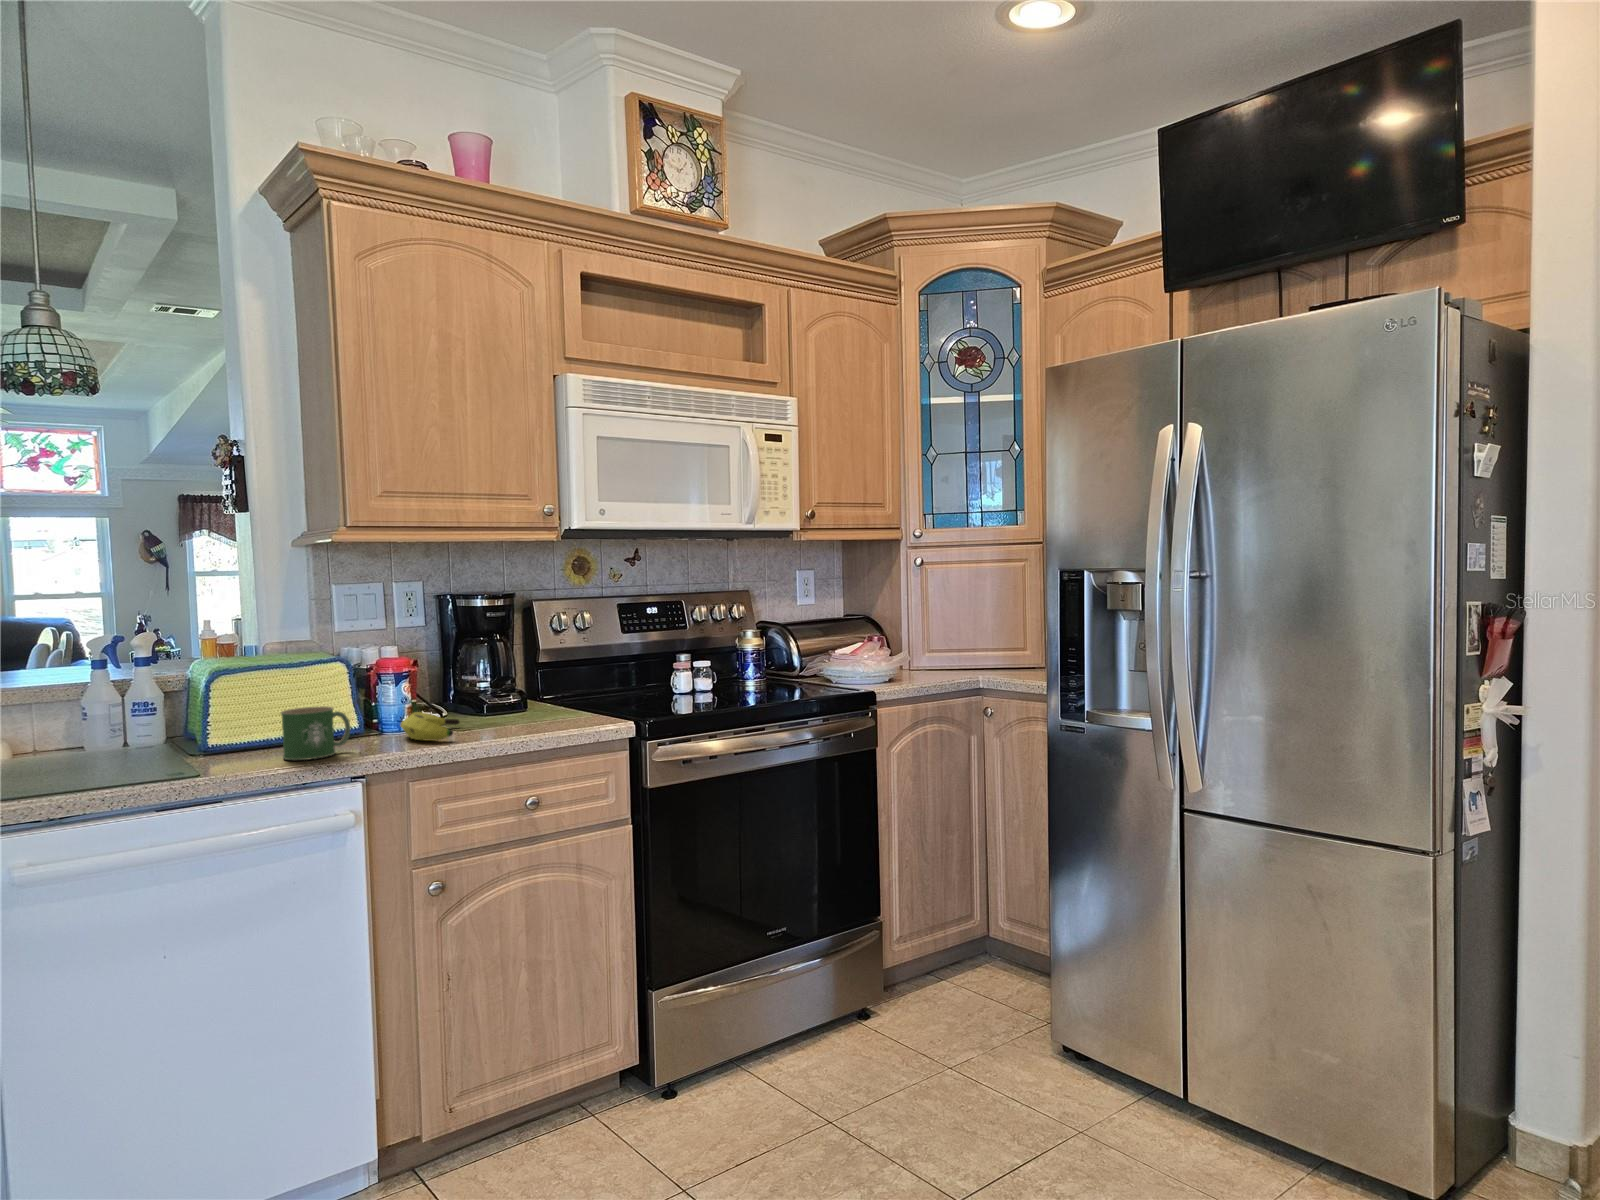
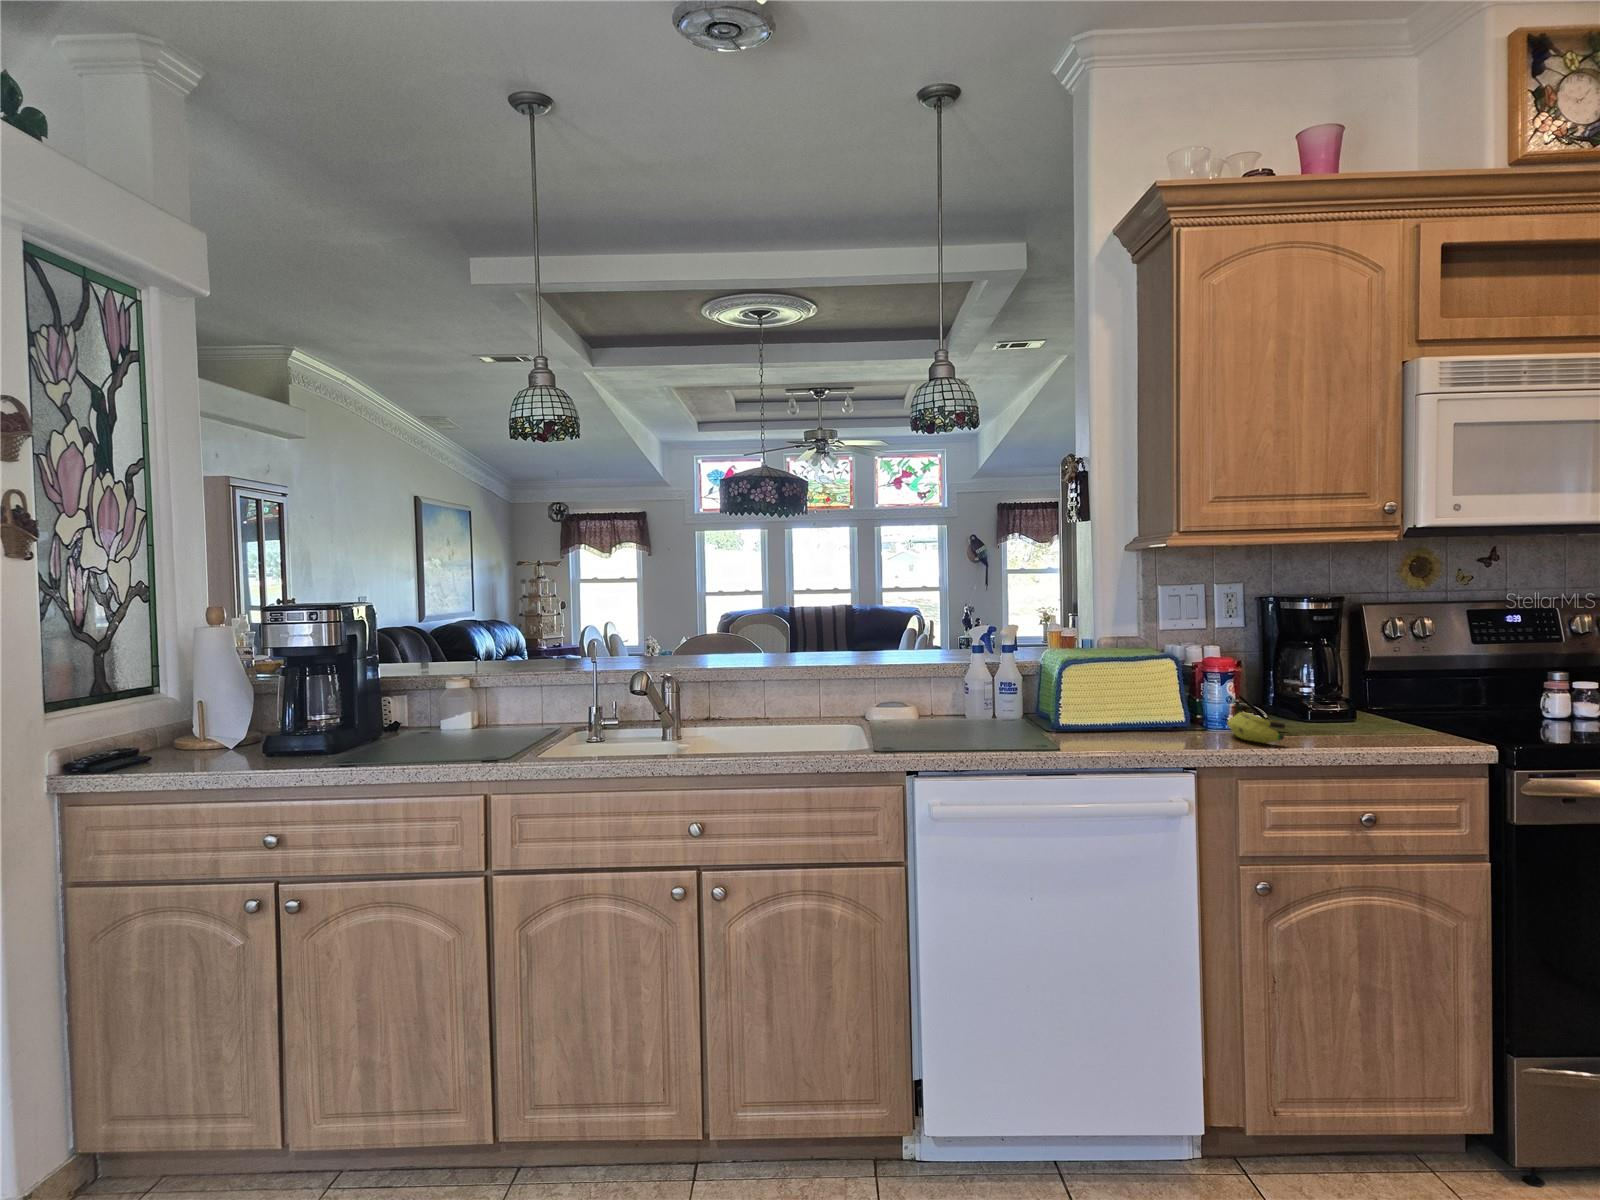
mug: present [281,706,351,760] -> none [1123,698,1183,746]

